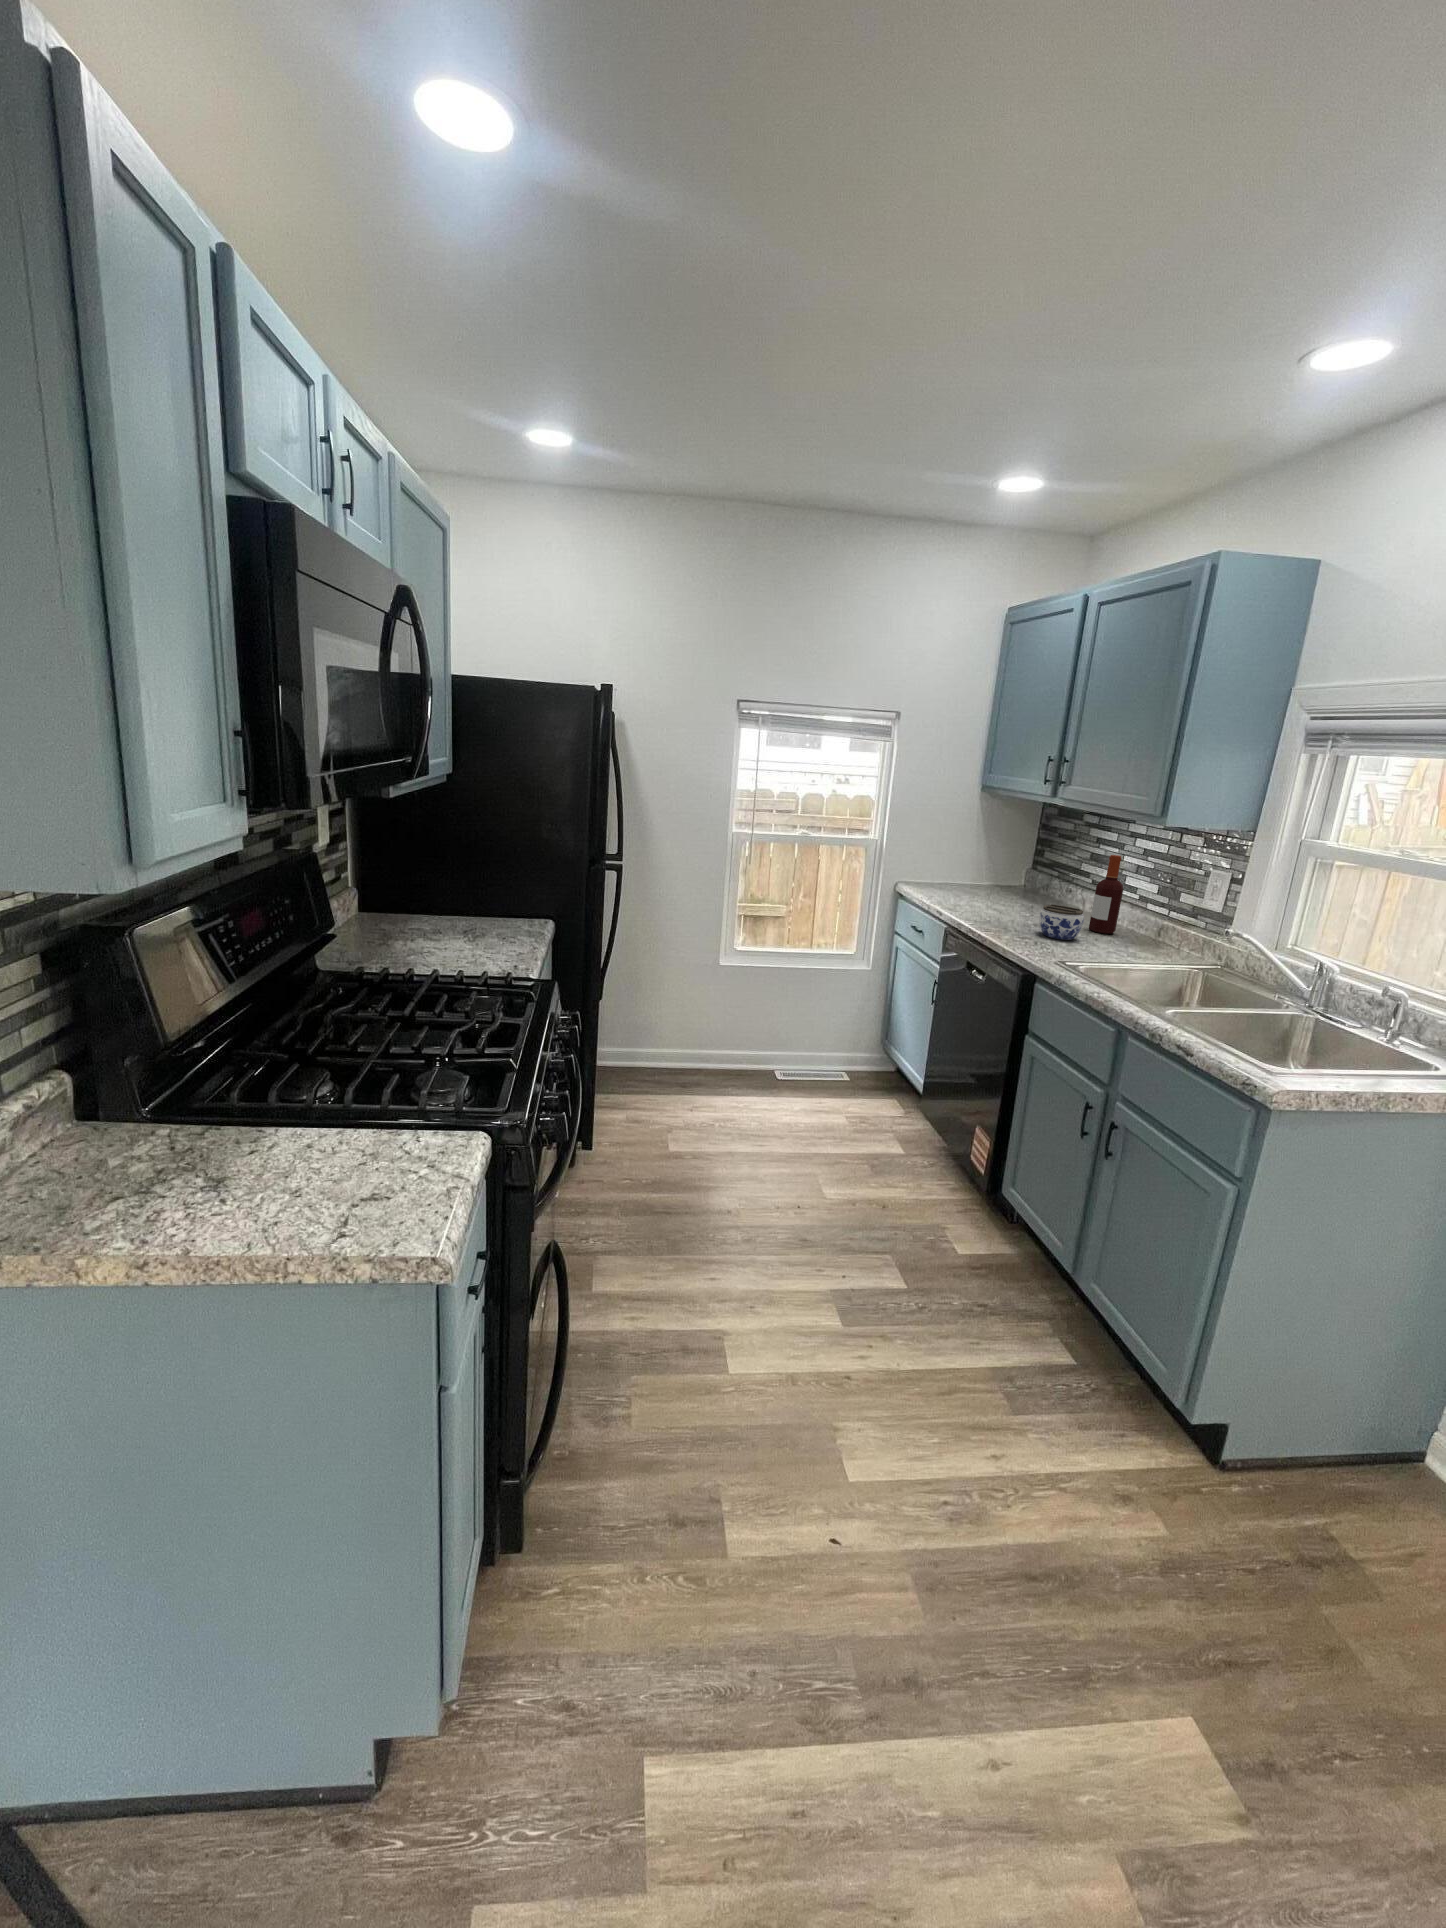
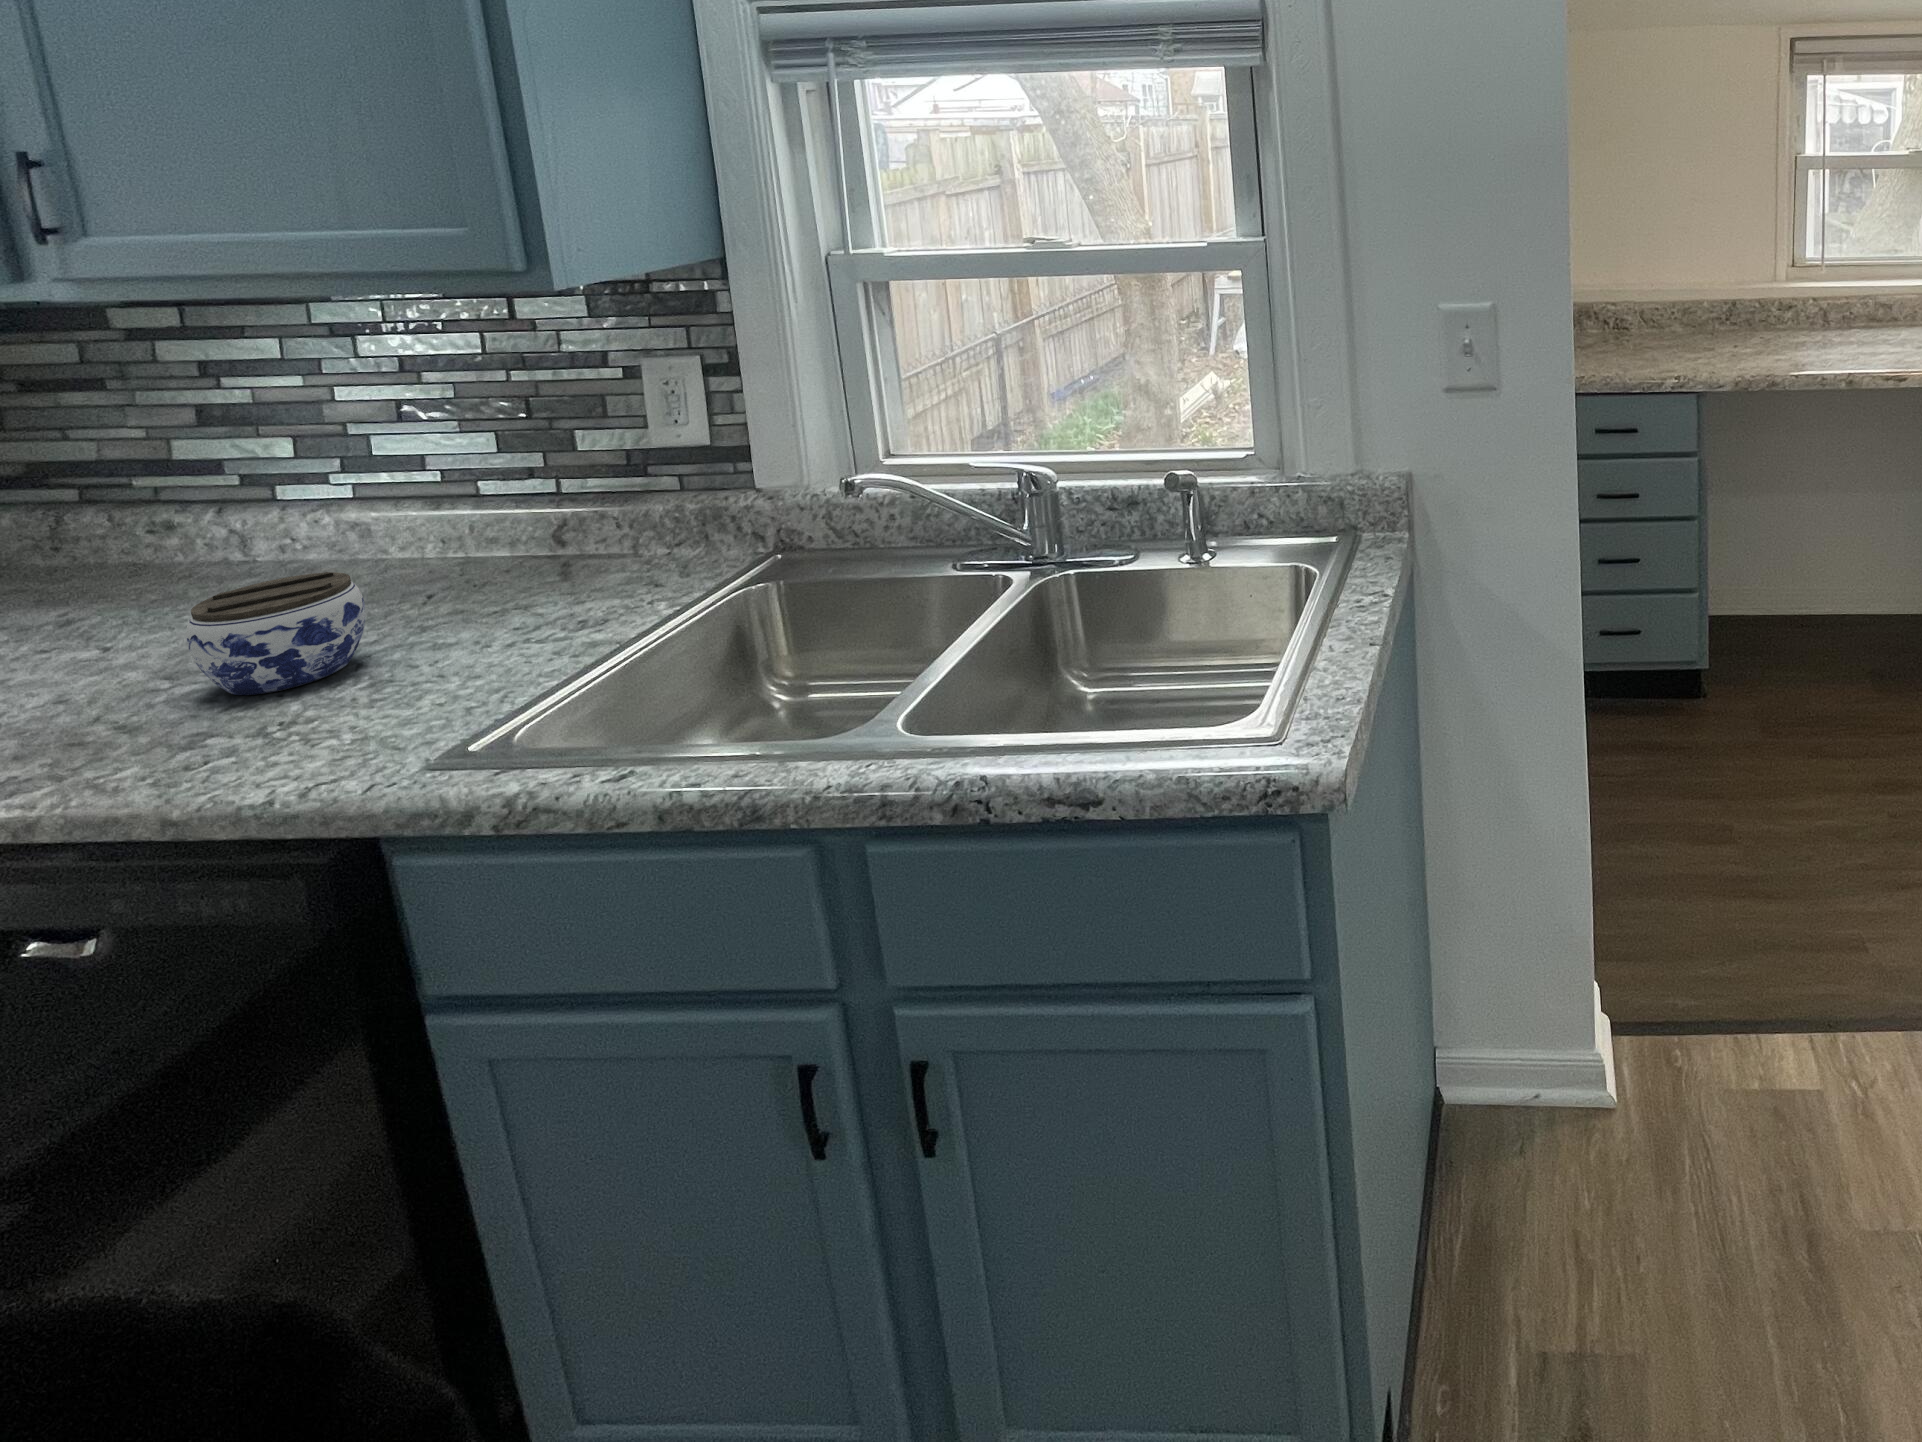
bottle: present [1089,855,1123,934] -> none [316,390,427,610]

